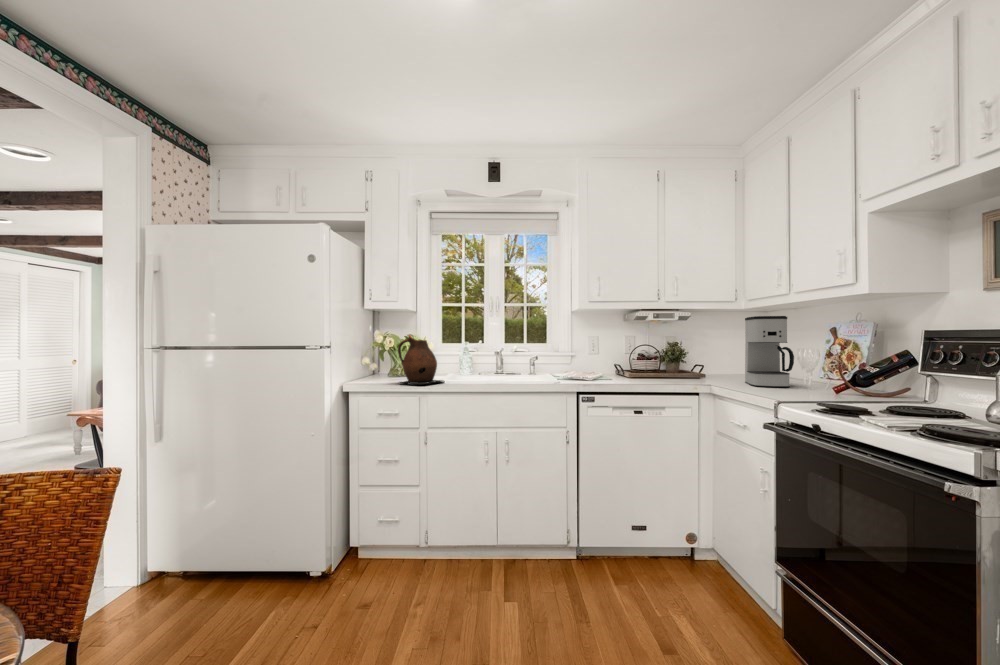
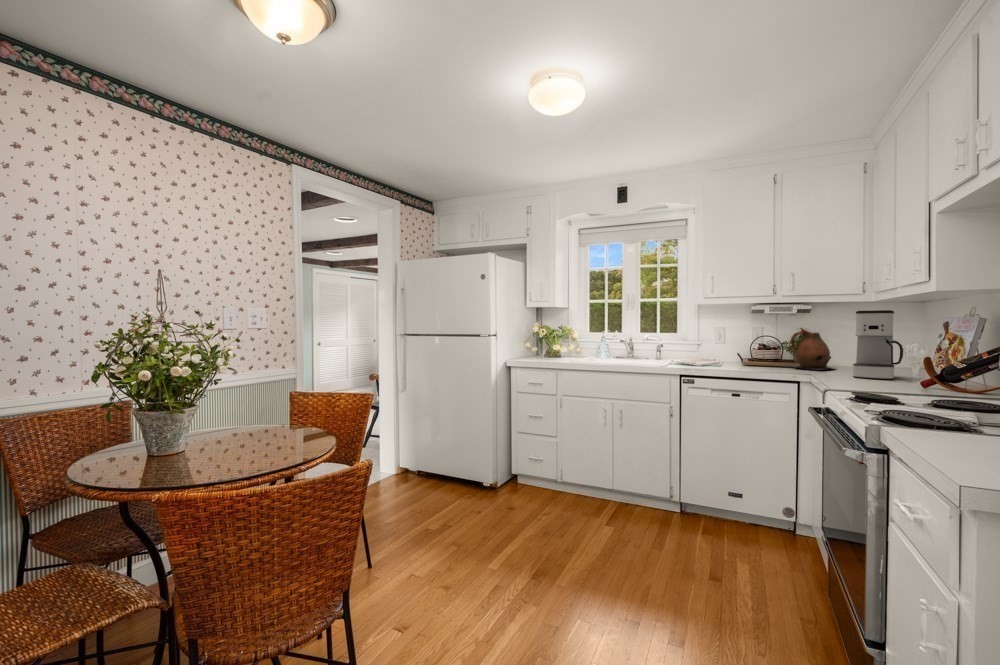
ceramic pitcher: present [398,335,445,384] -> present [791,328,834,370]

